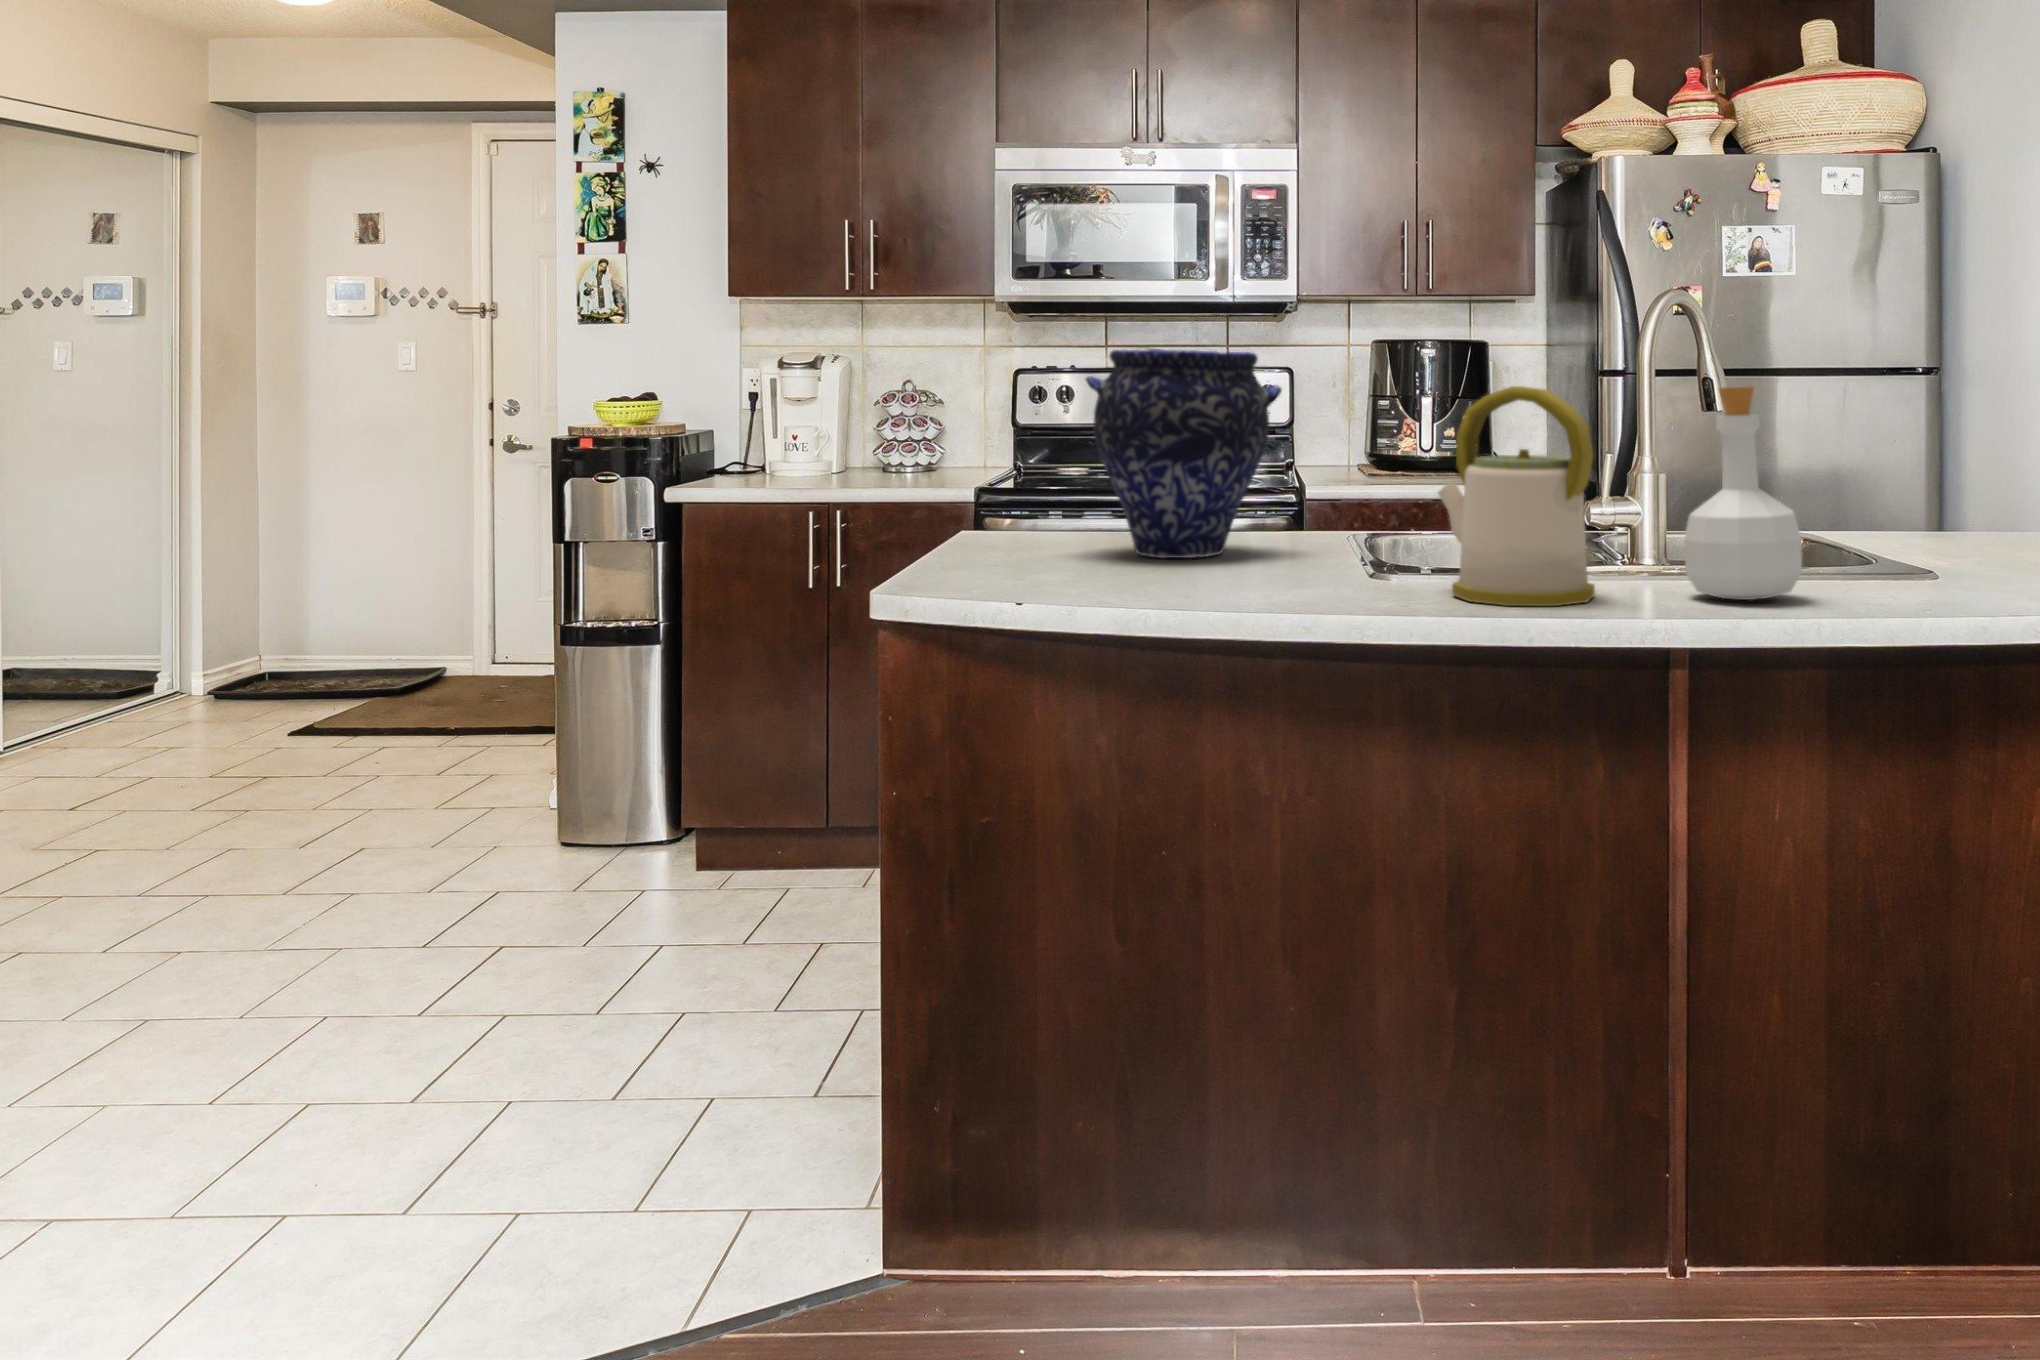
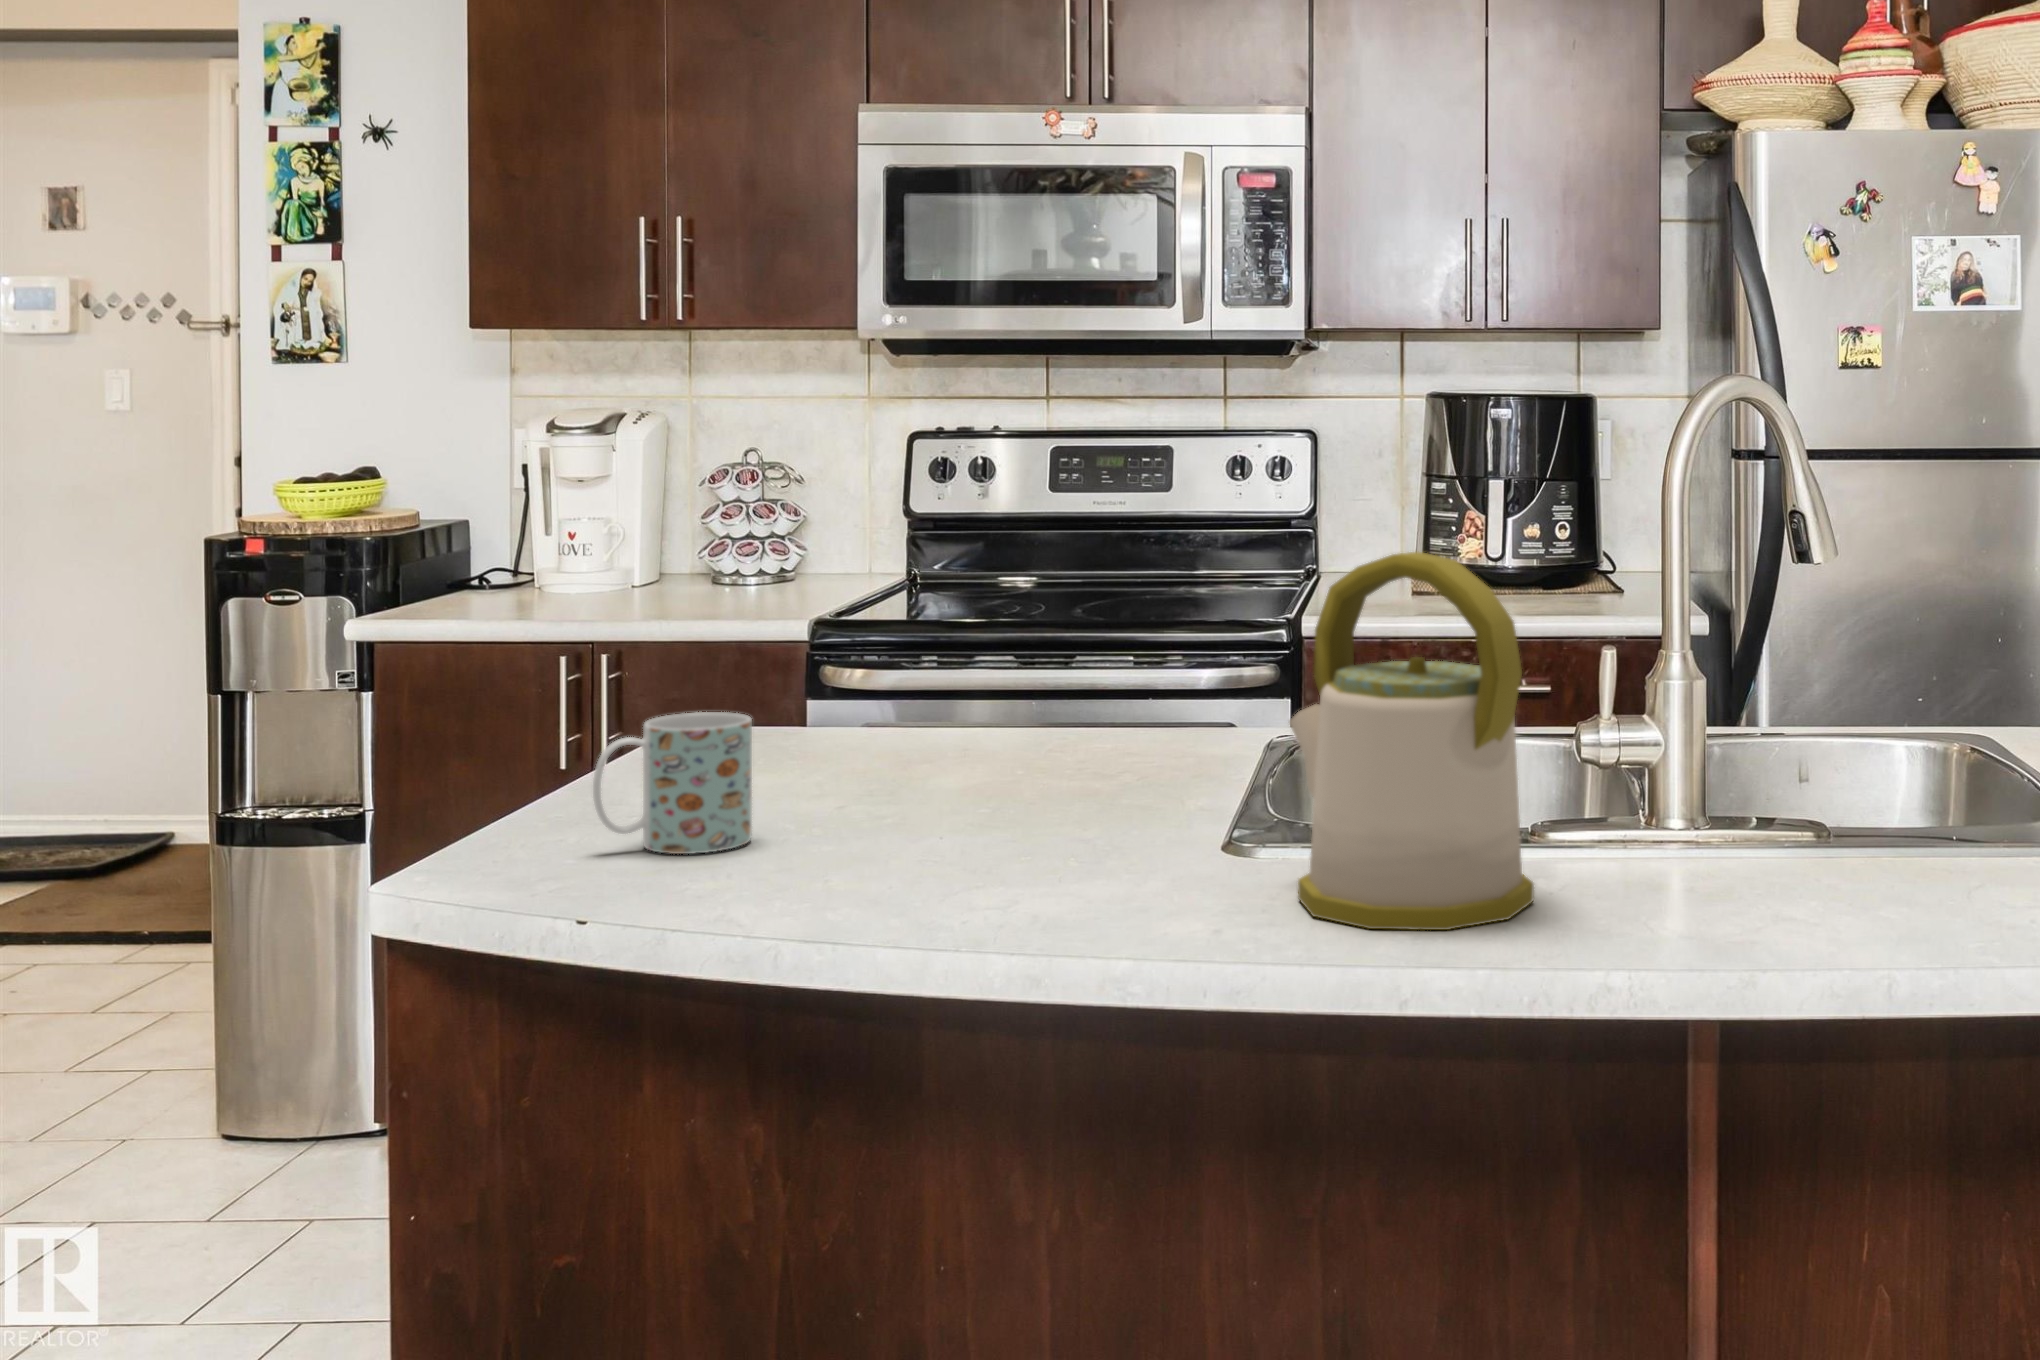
vase: present [1086,349,1281,558] -> none [807,454,1122,793]
bottle: present [1684,386,1802,600] -> none [1679,555,1875,917]
mug: none [998,499,1088,581] -> present [593,712,752,854]

